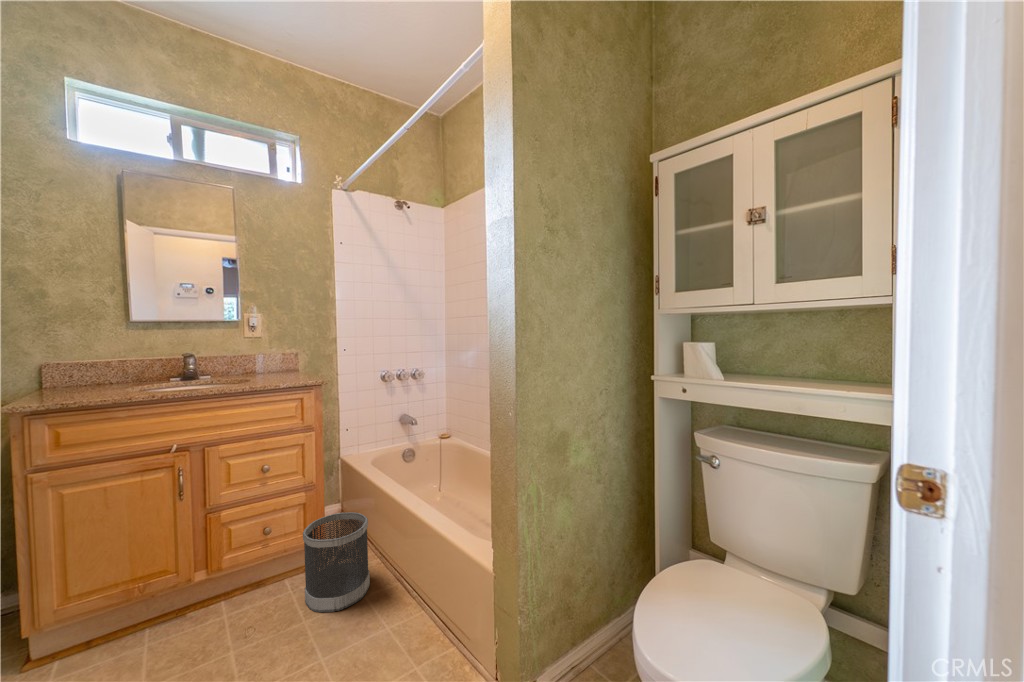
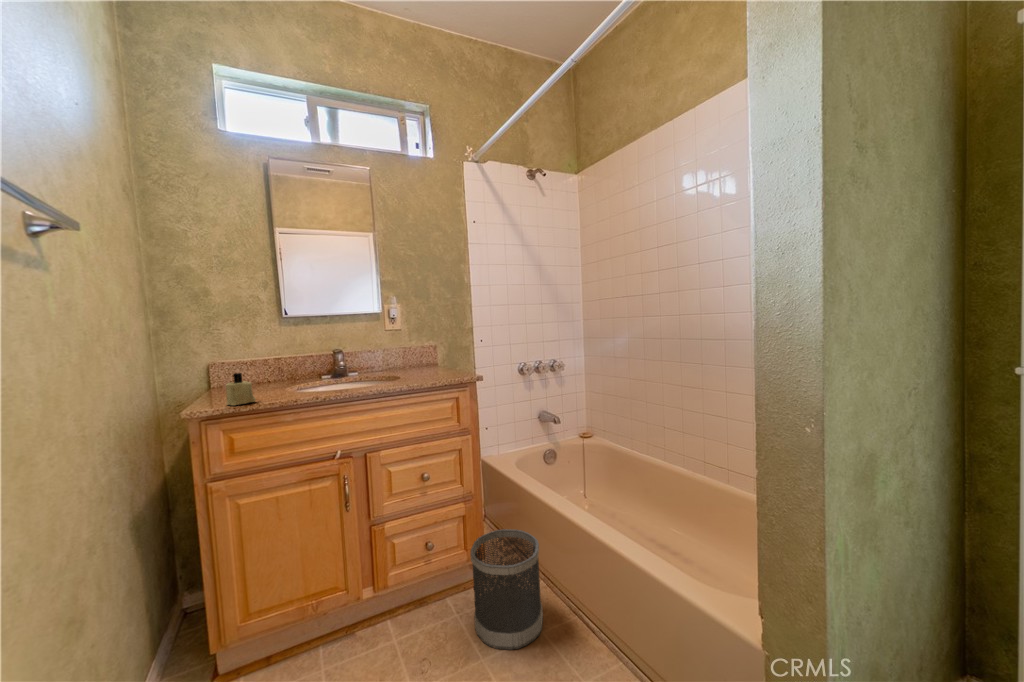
candle: none [52,372,86,402] -> present [226,373,256,405]

